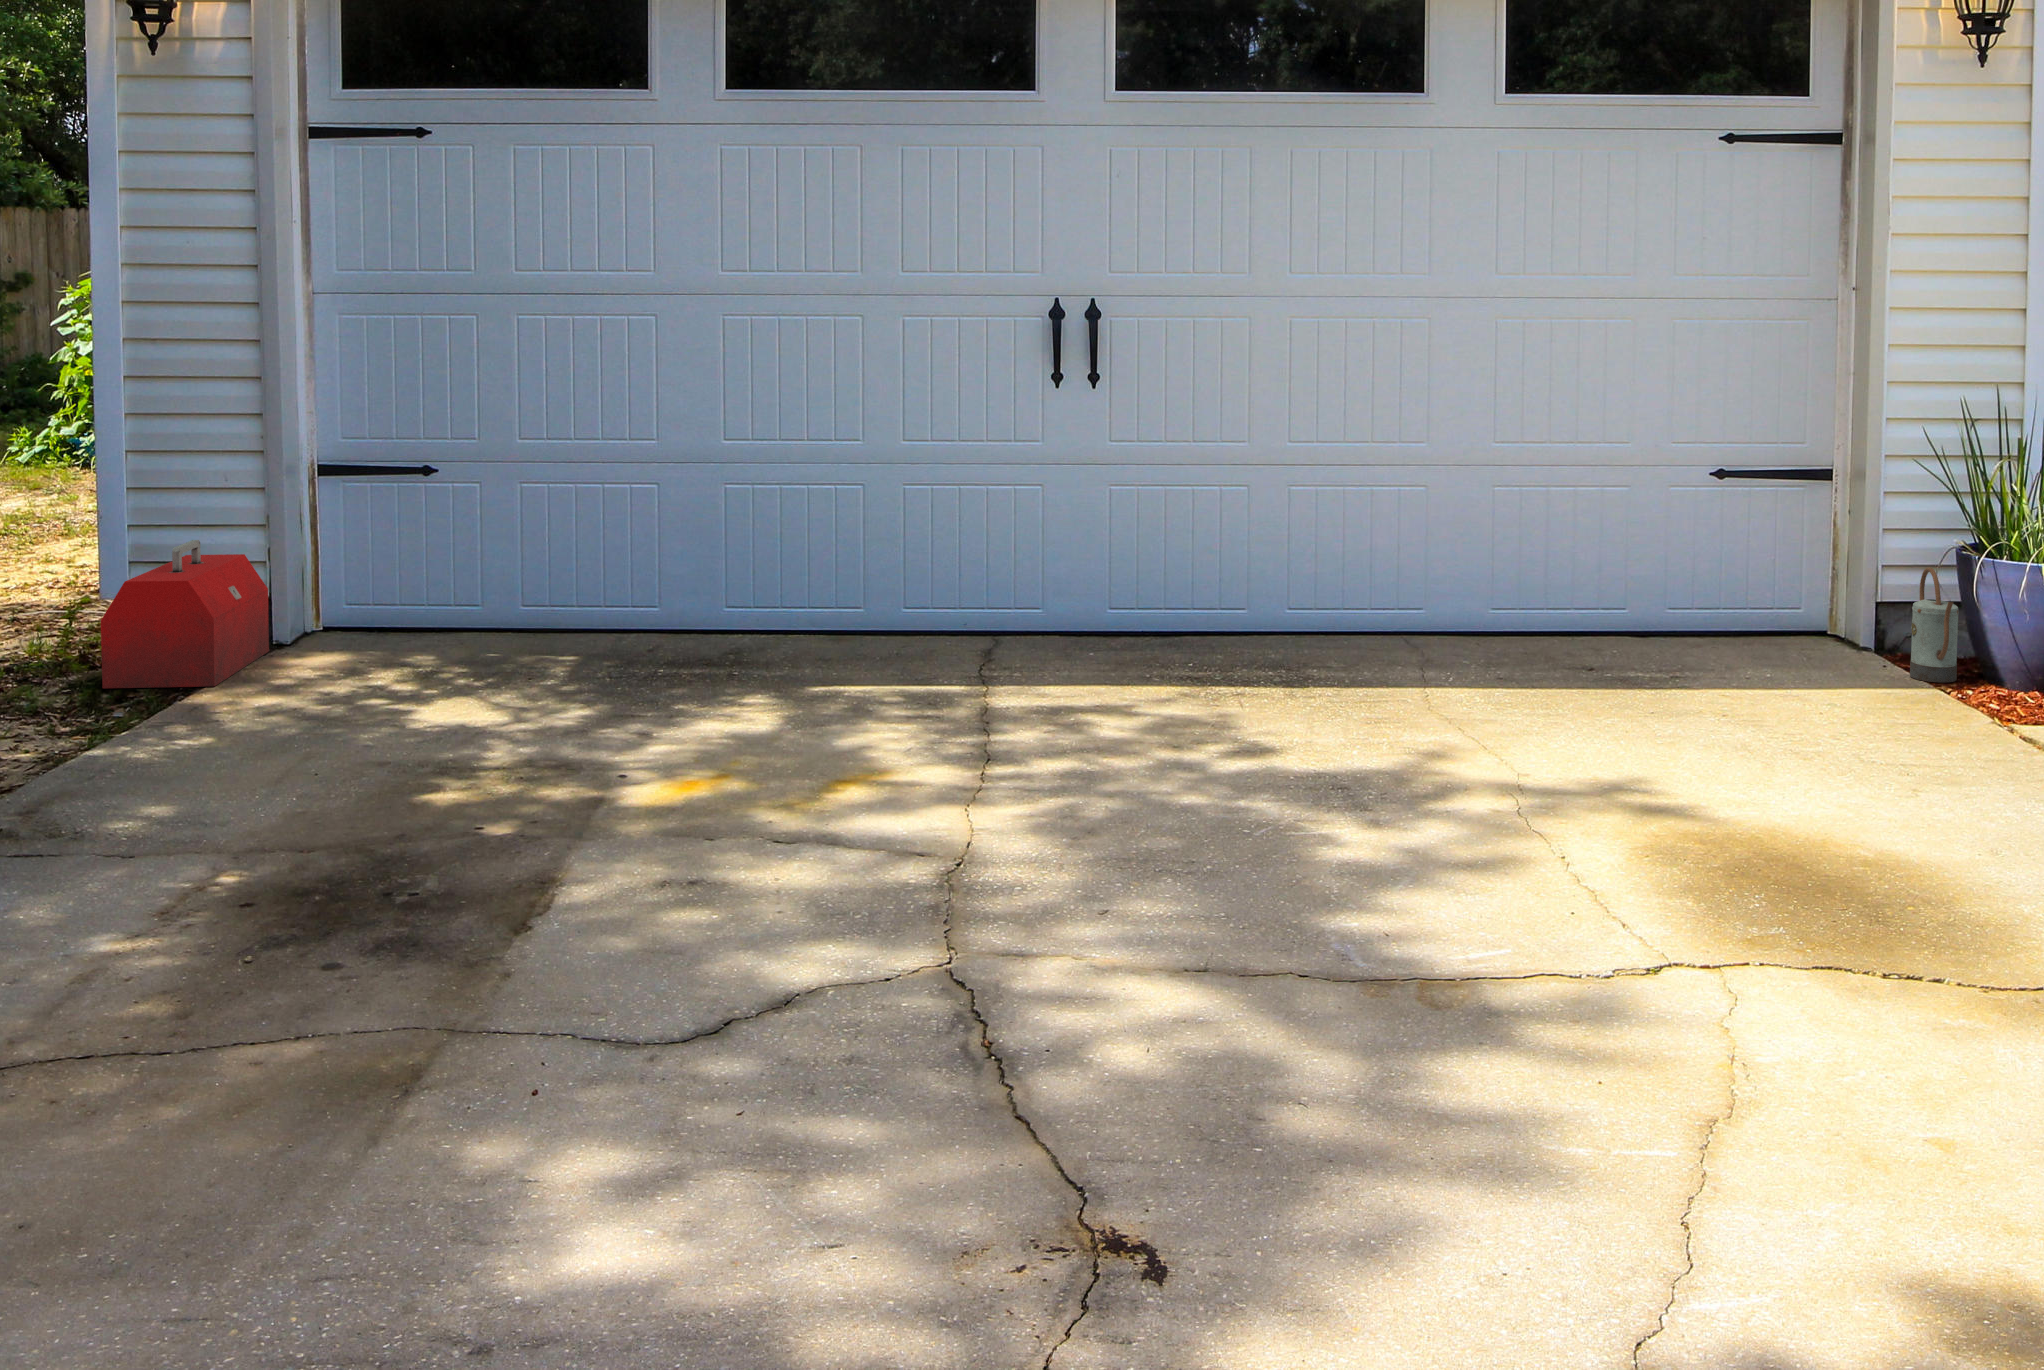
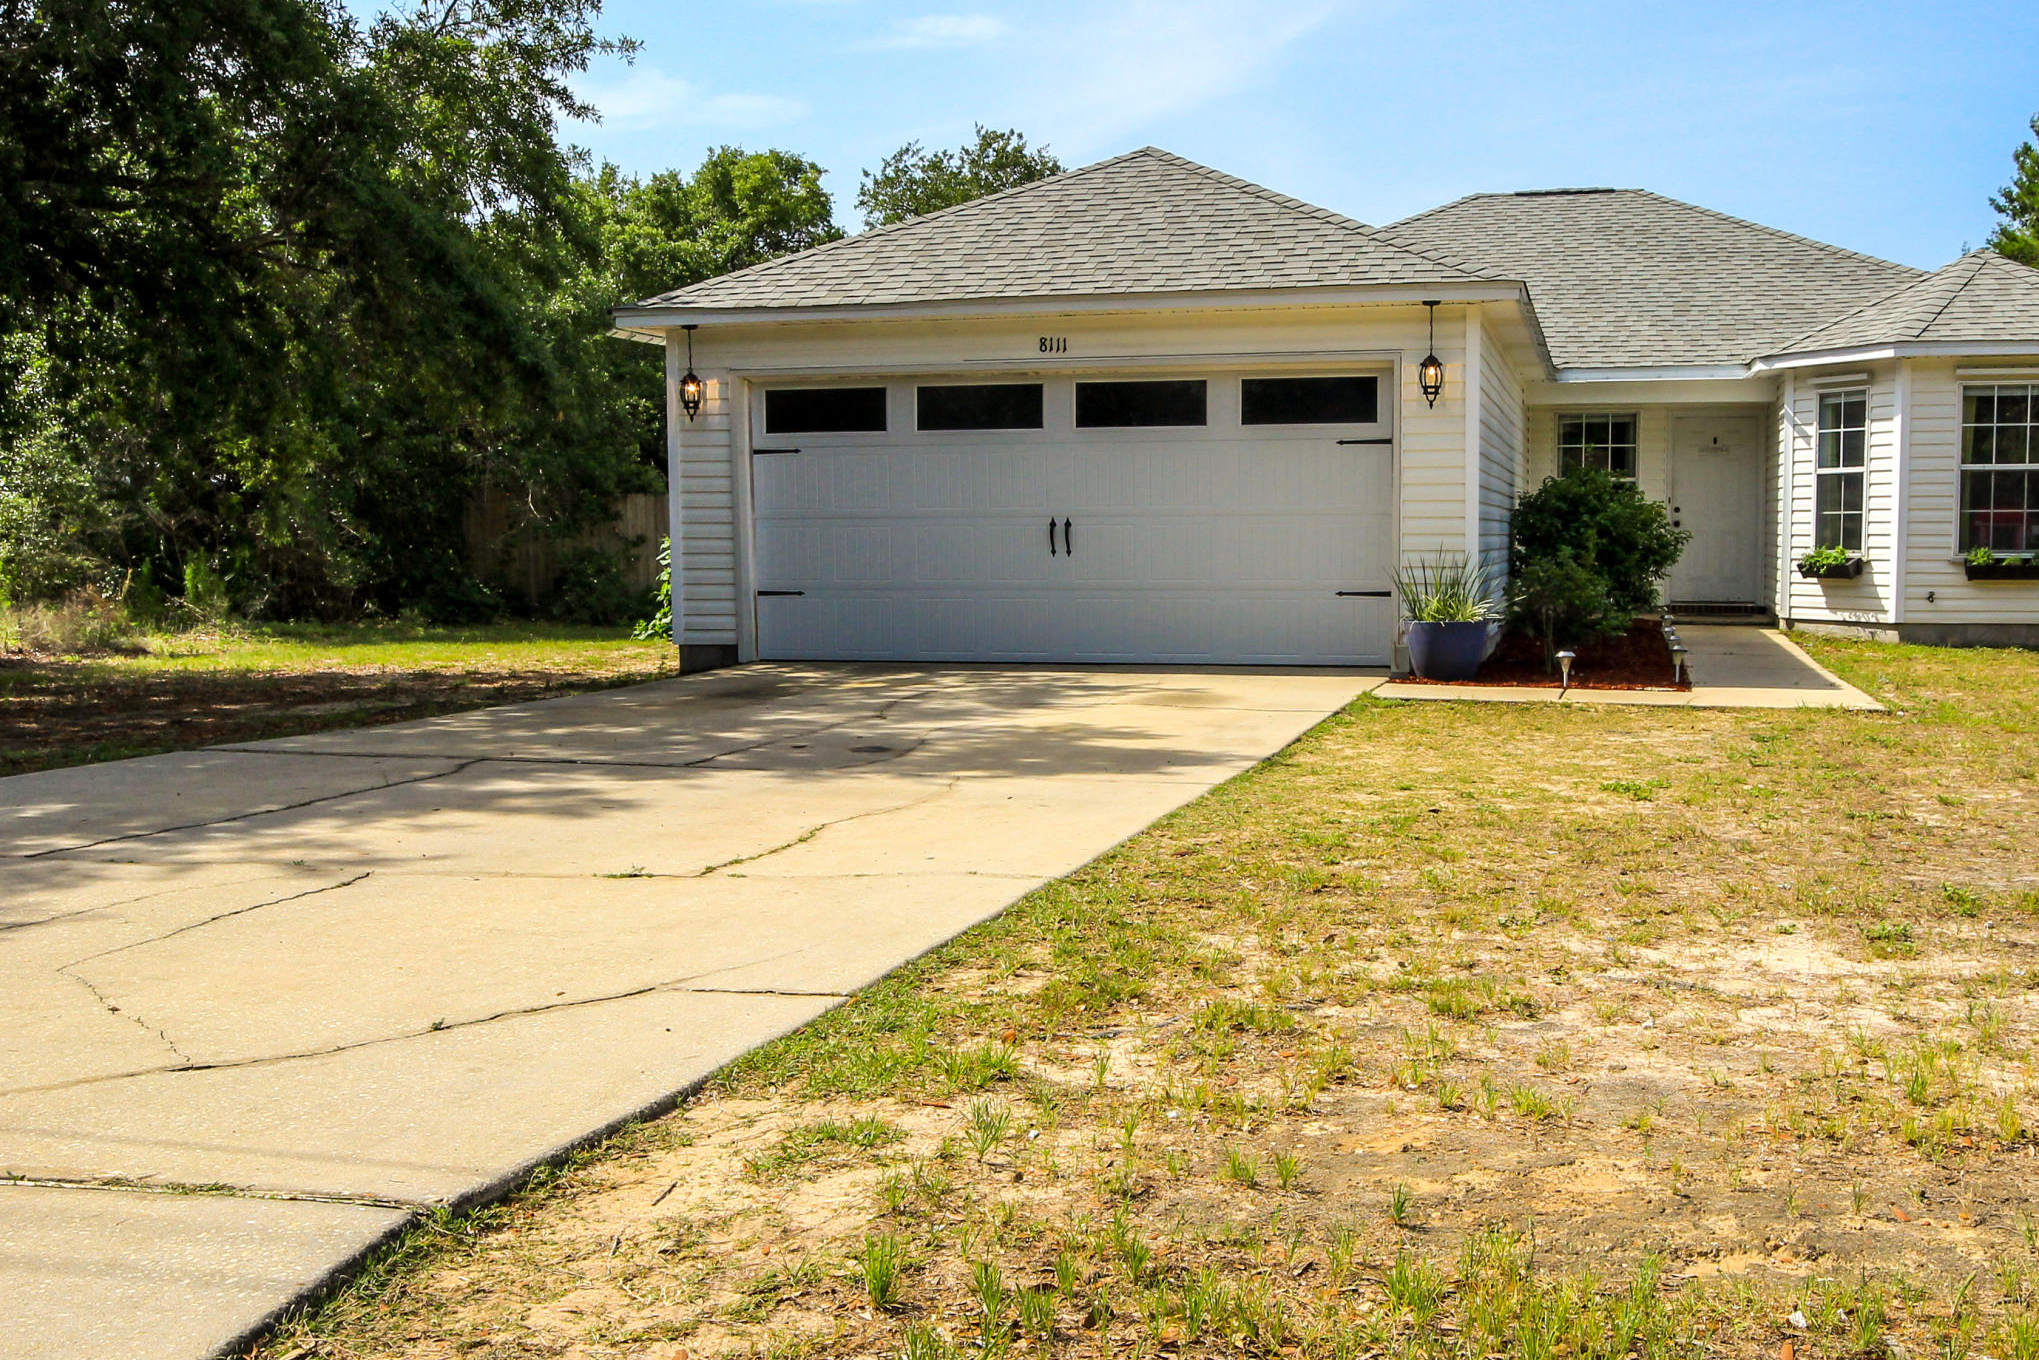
toolbox: present [101,540,269,688] -> none [673,618,738,671]

